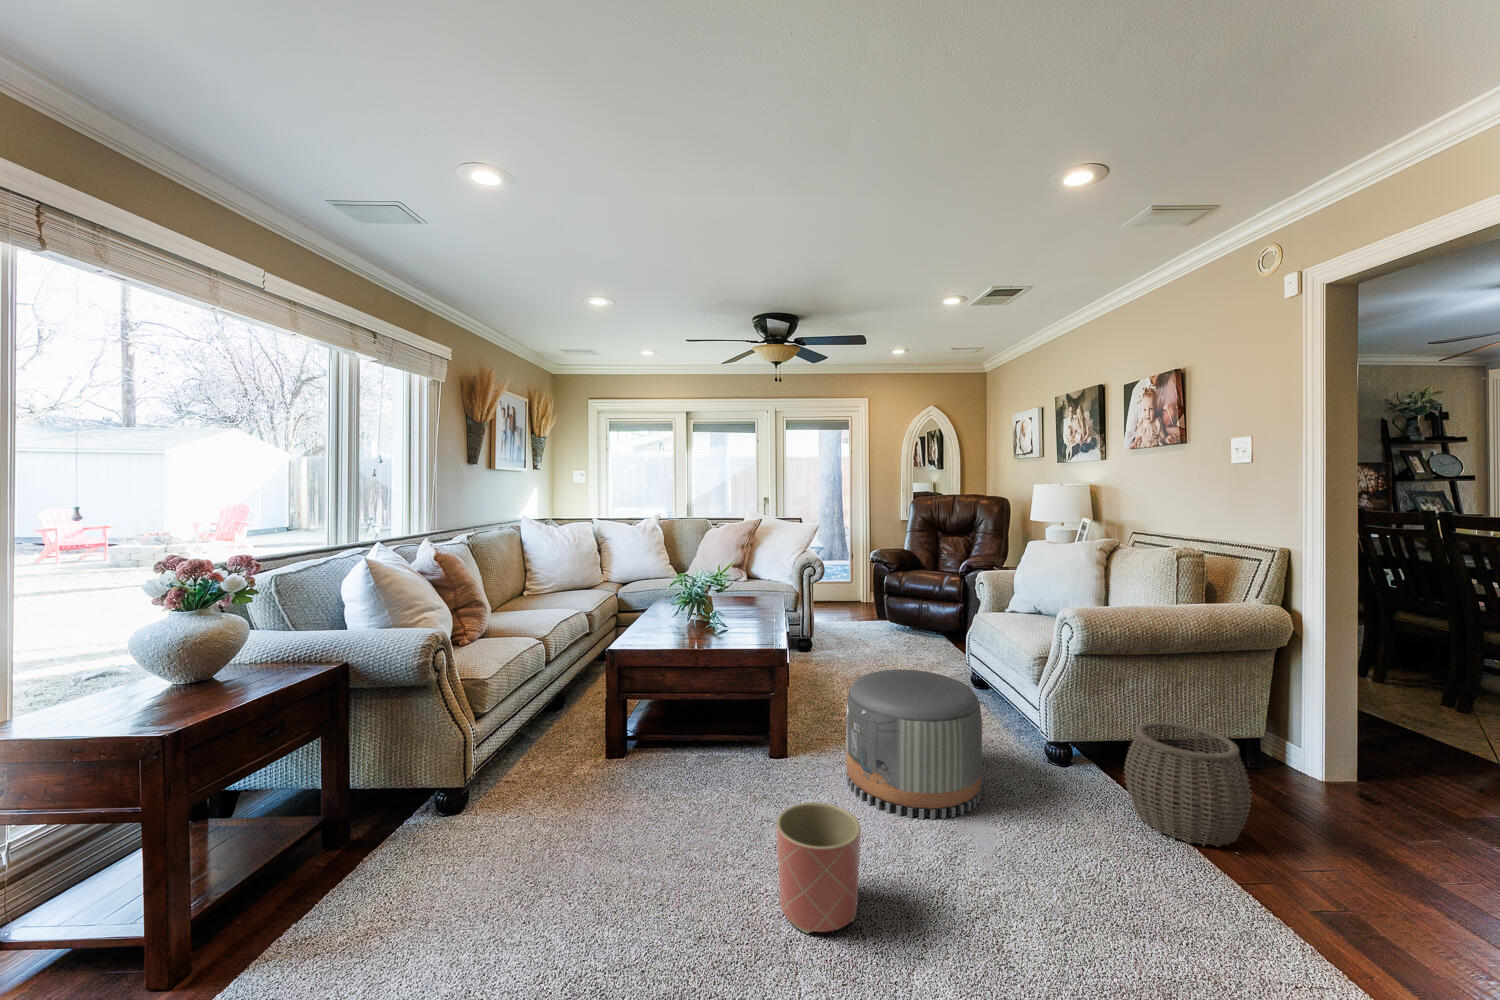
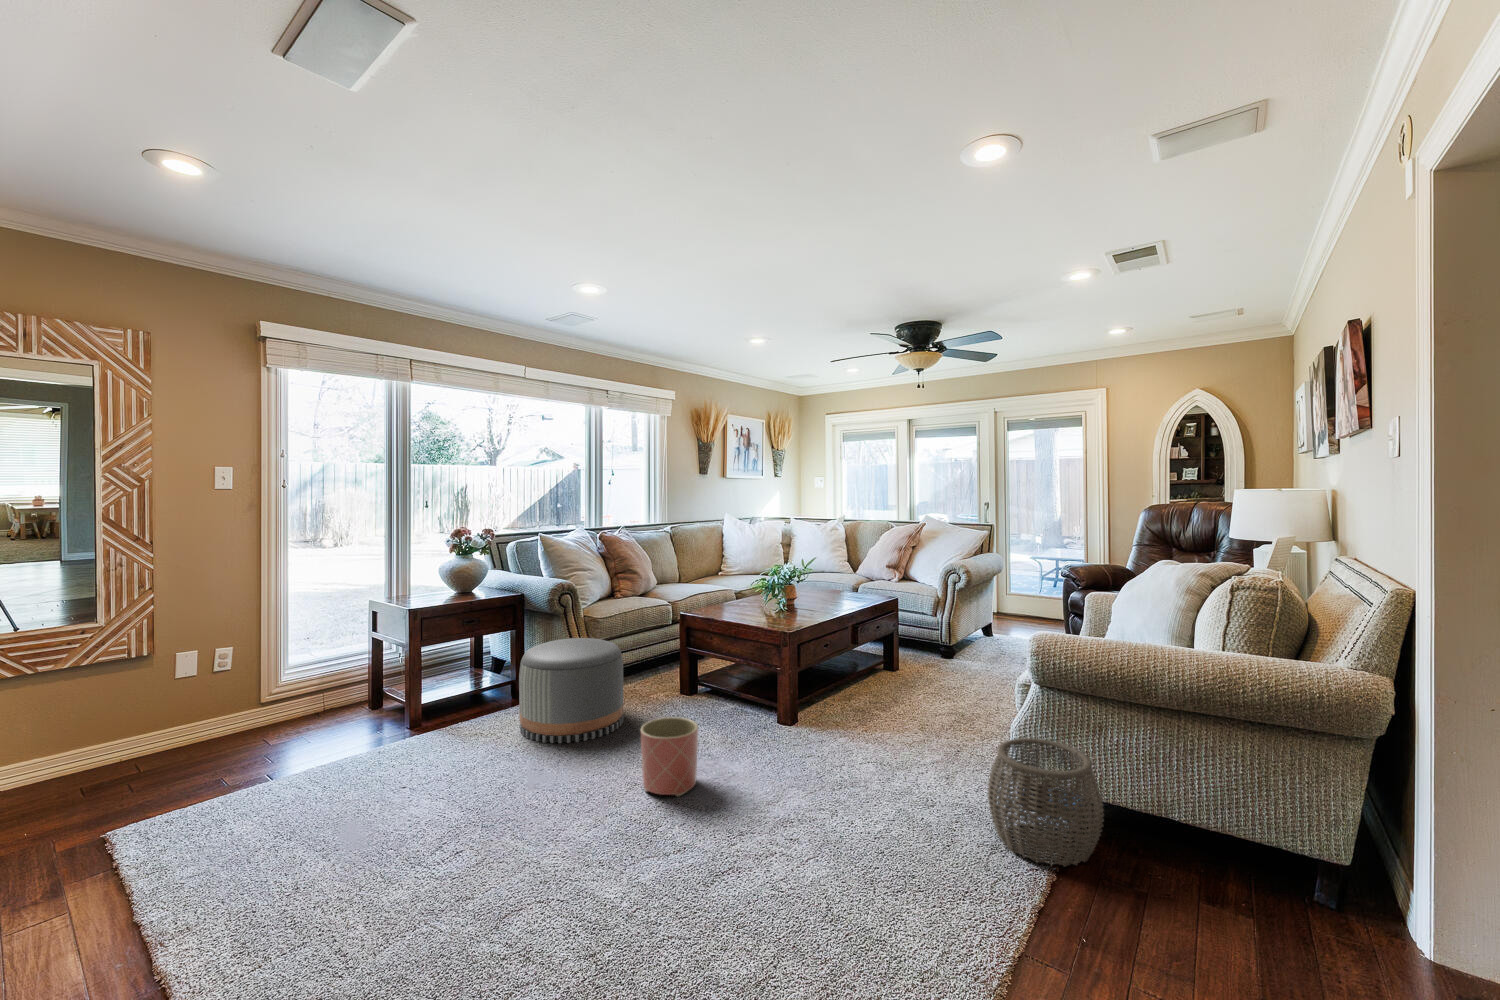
pouf: present [846,669,982,819] -> present [519,638,624,743]

